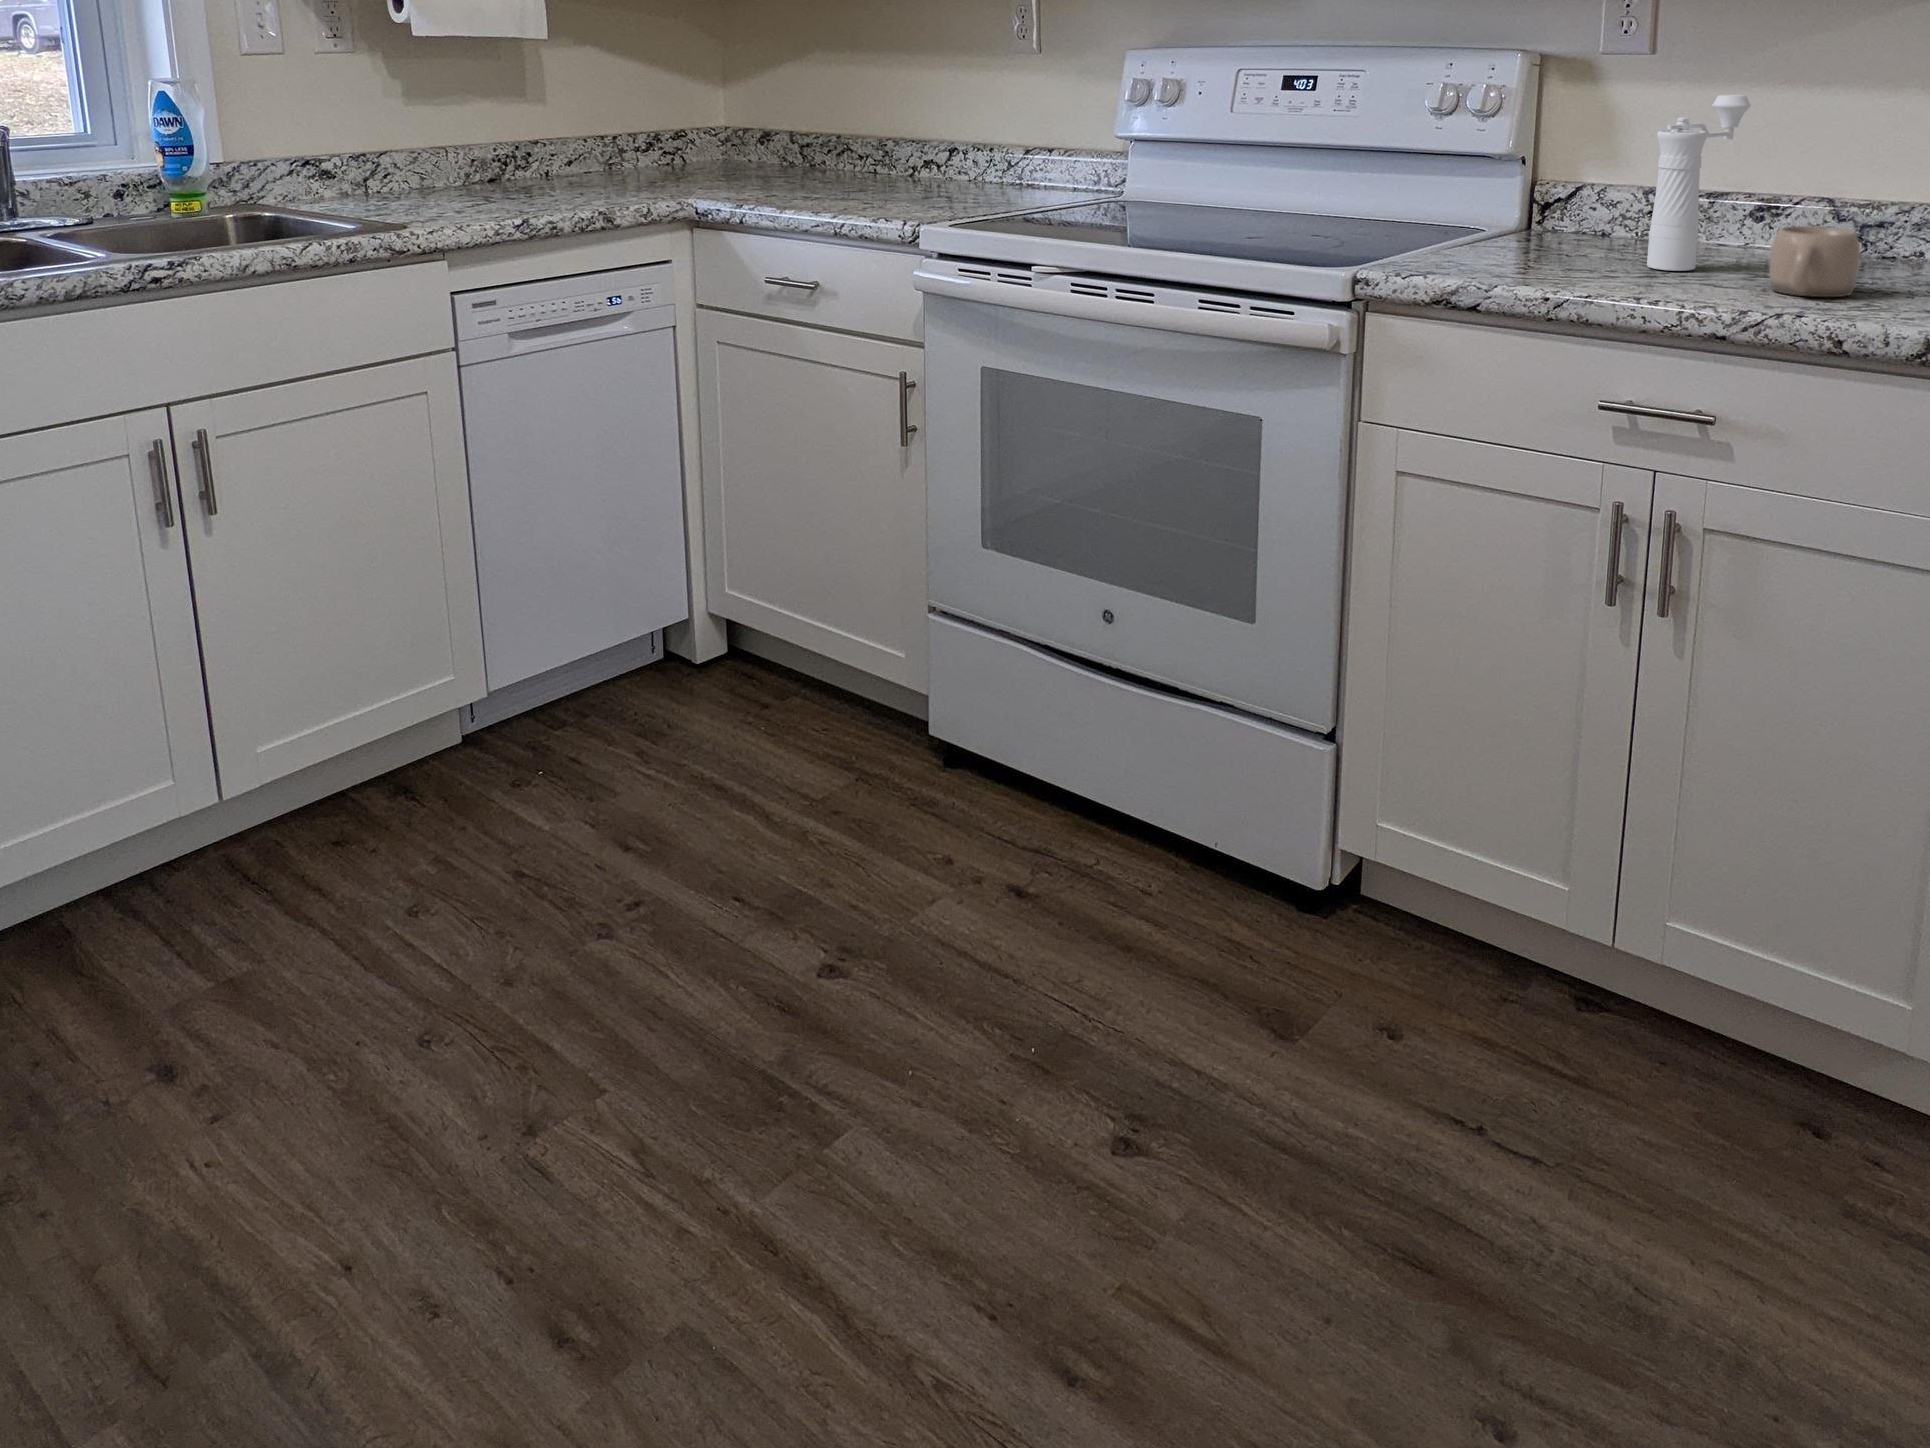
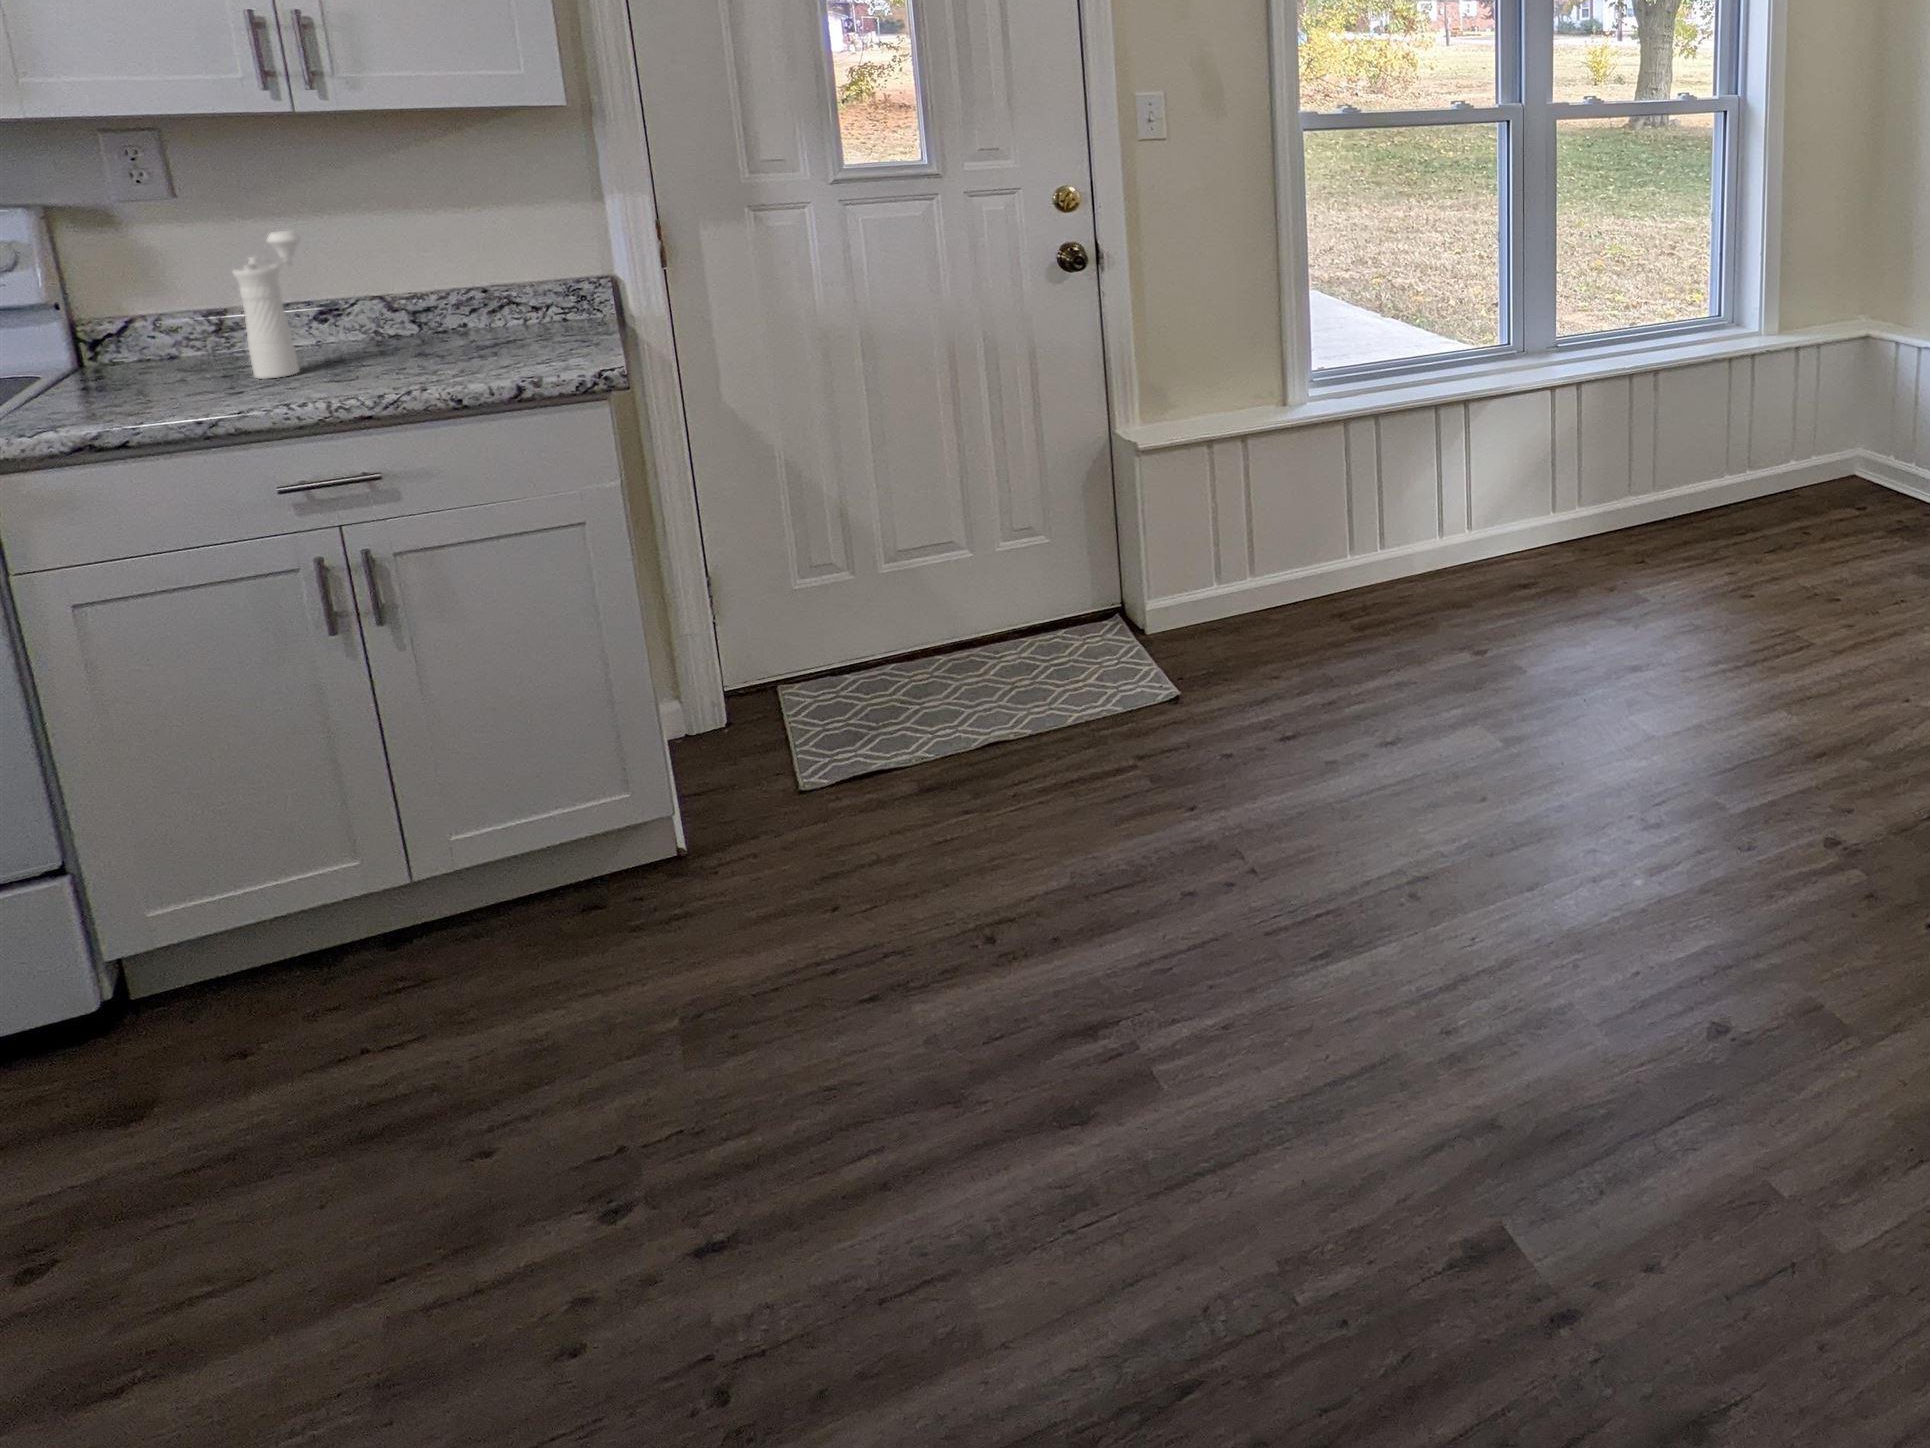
mug: present [1769,226,1860,297] -> none [371,322,443,375]

